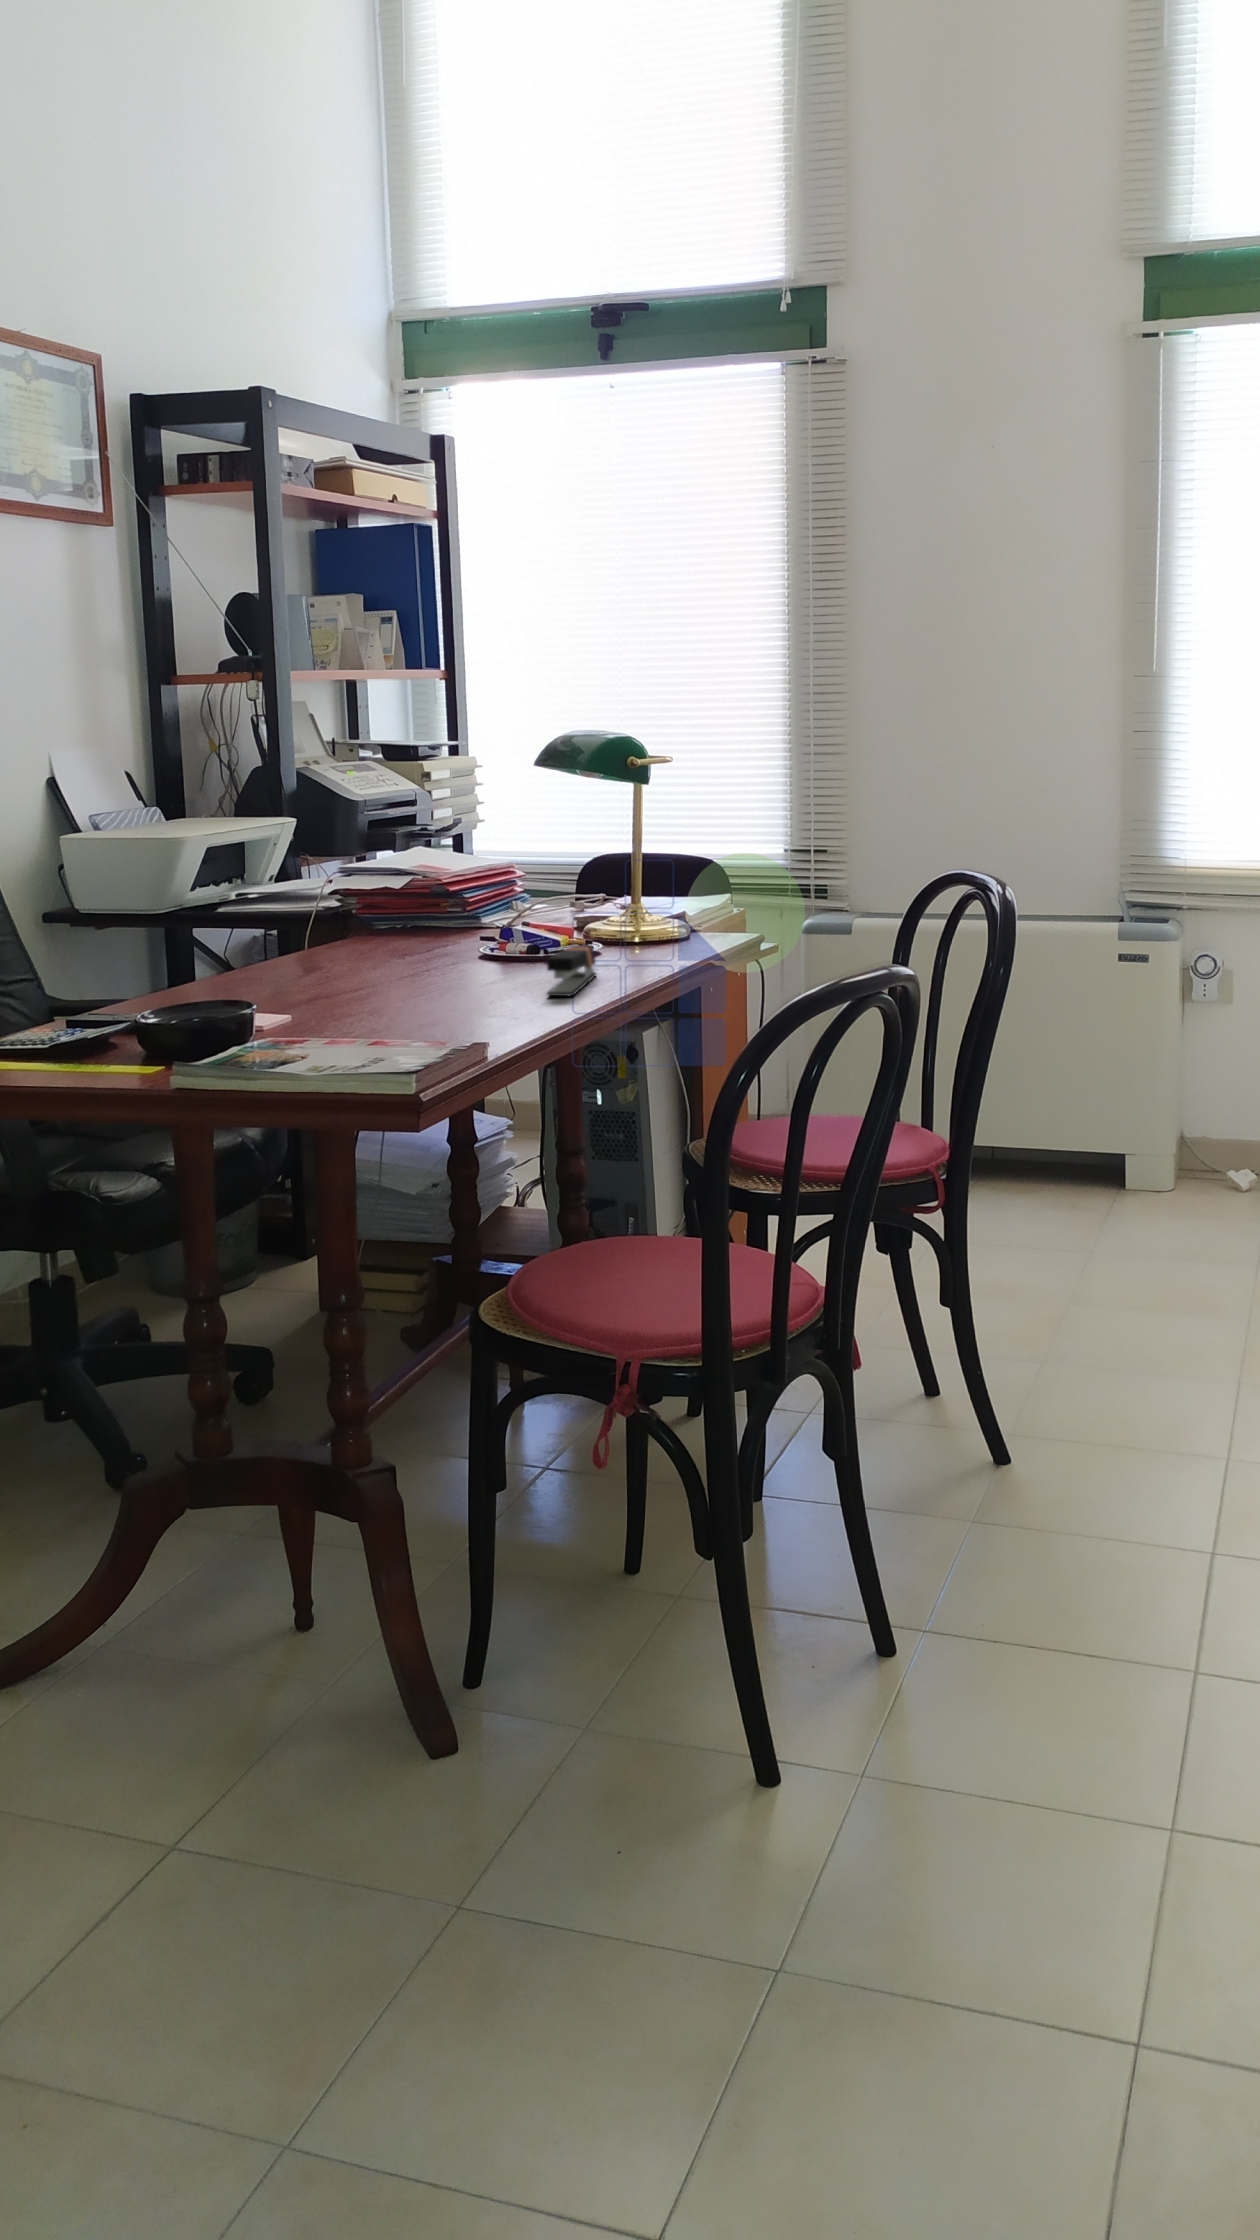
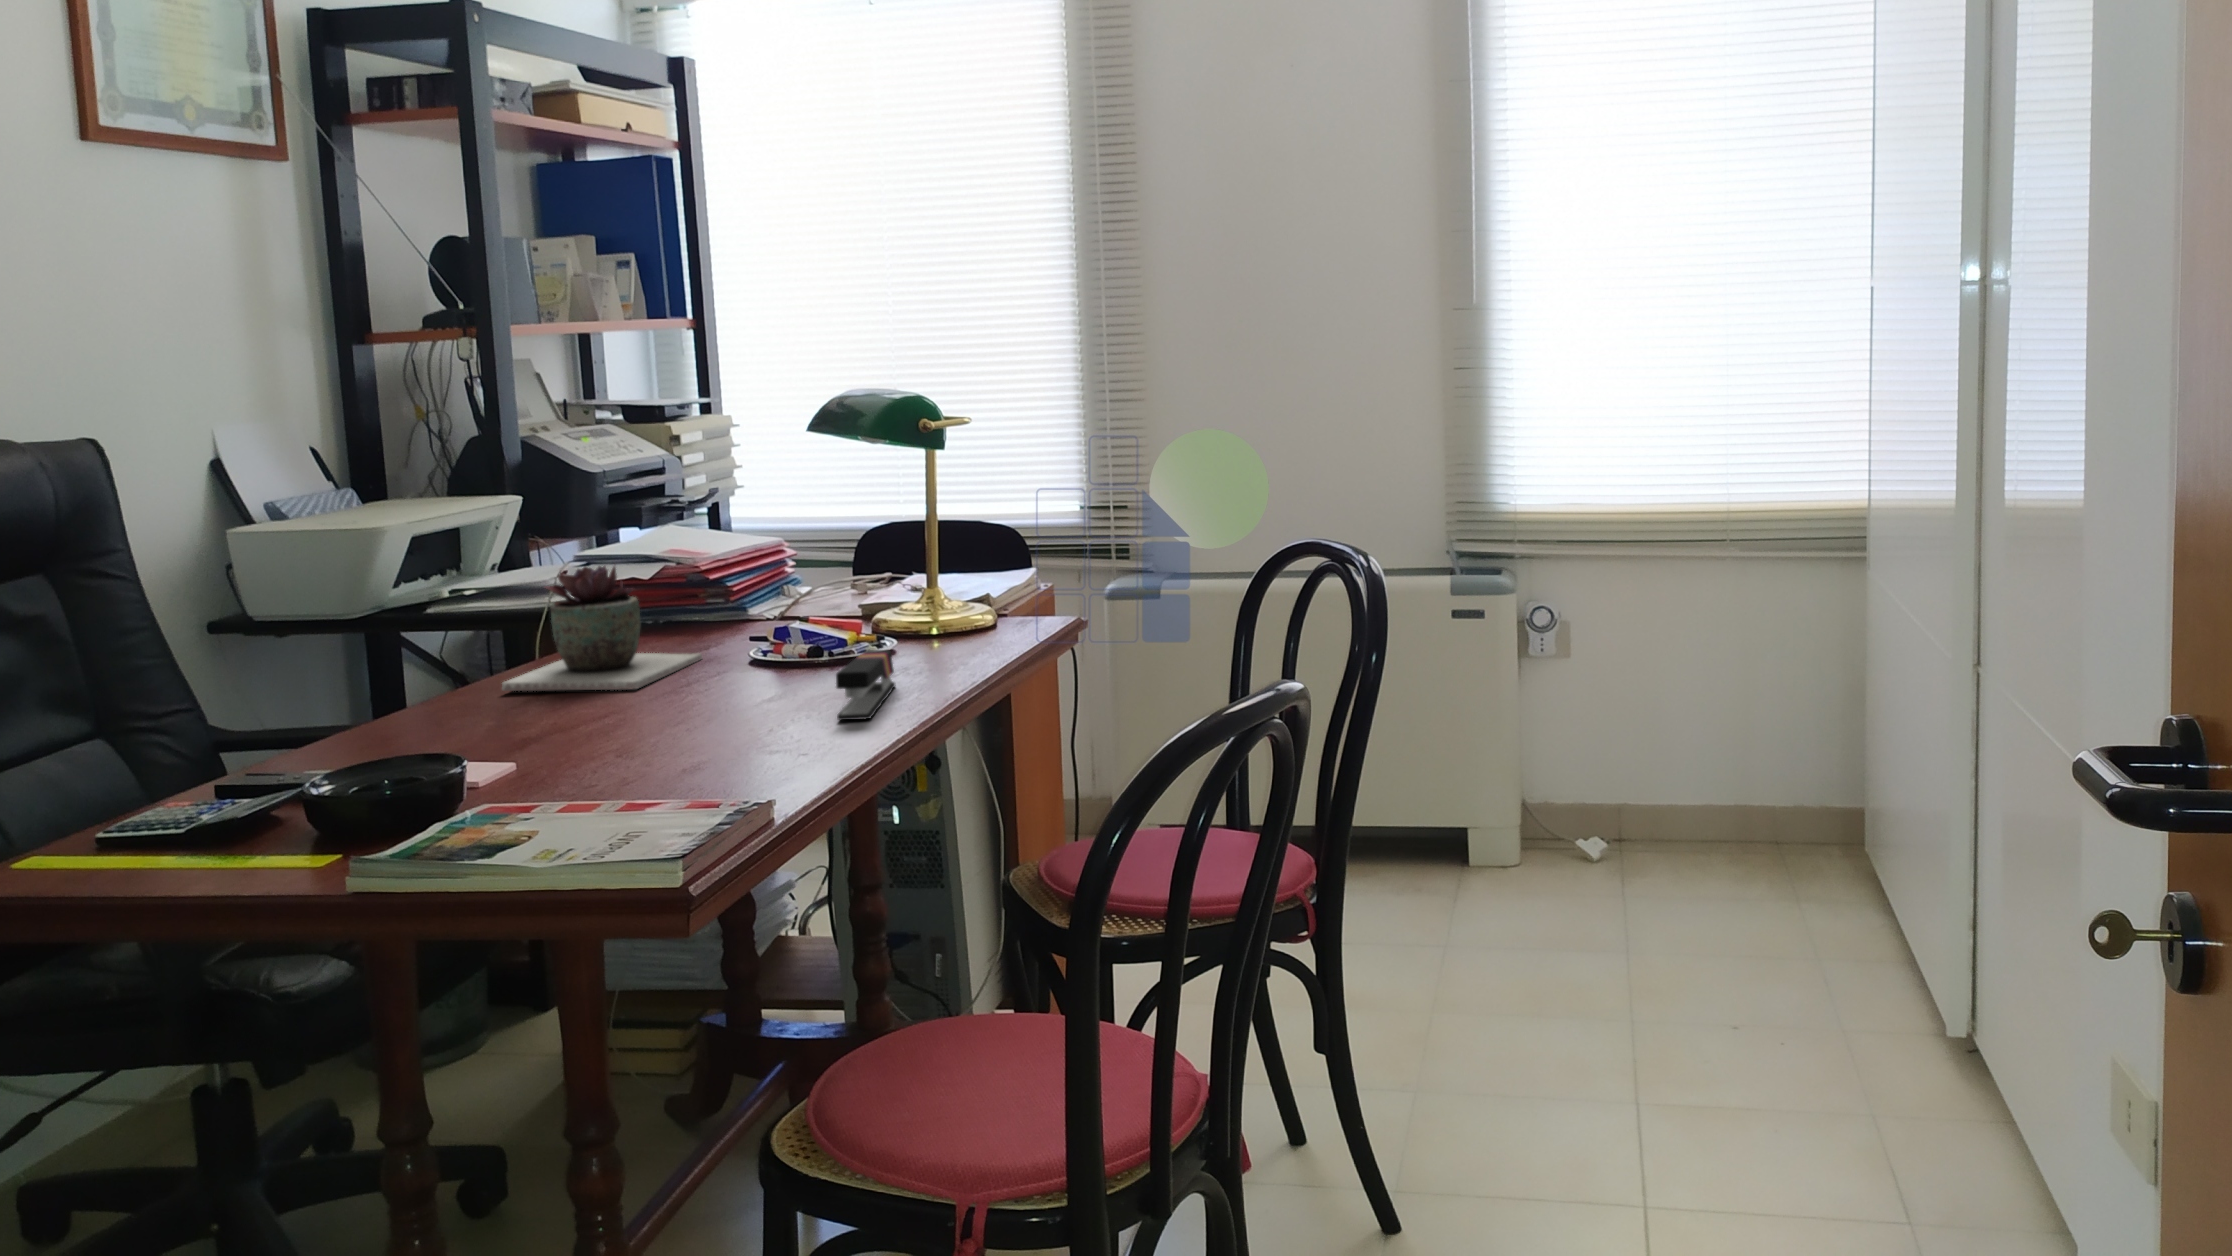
succulent plant: none [283,870,443,971] -> present [502,566,702,691]

